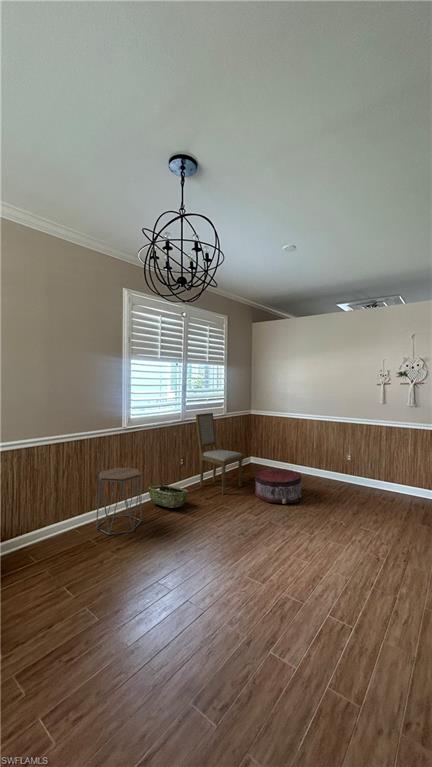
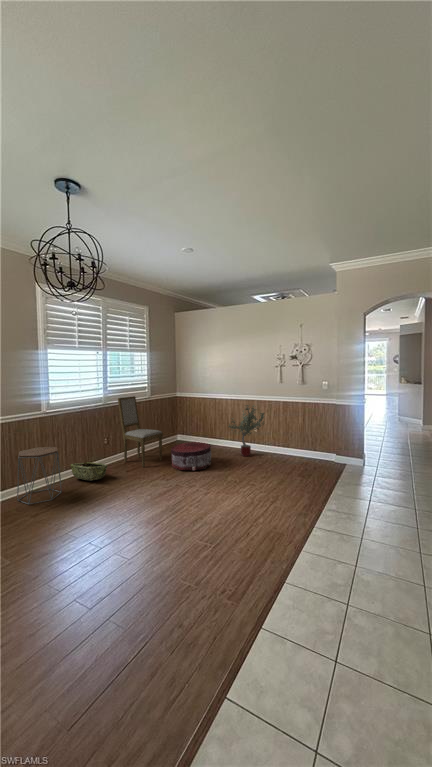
potted tree: none [314,428,365,489] -> present [228,405,264,456]

